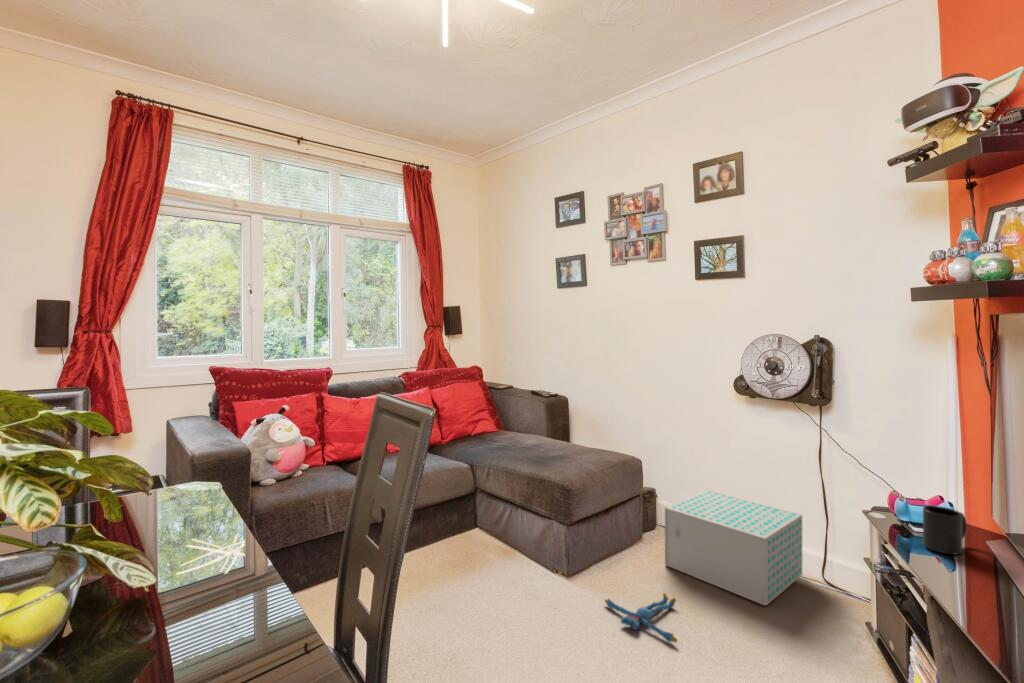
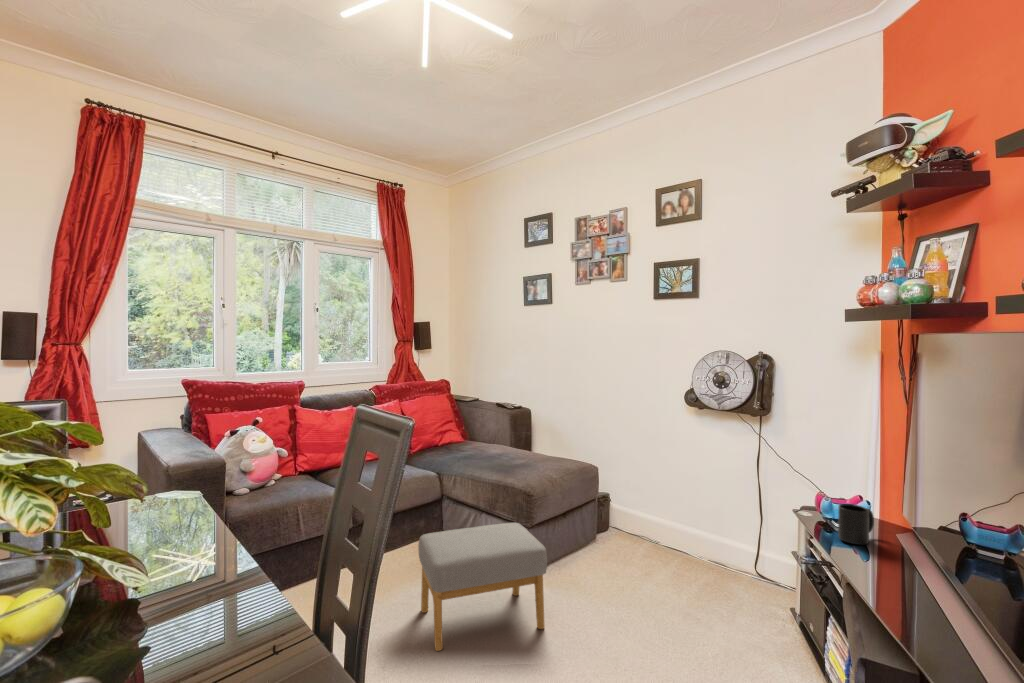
storage box: present [665,490,802,605] -> none [625,497,748,600]
footstool: none [444,517,581,656] -> present [418,523,547,651]
plush toy: present [605,593,677,642] -> none [569,591,633,634]

